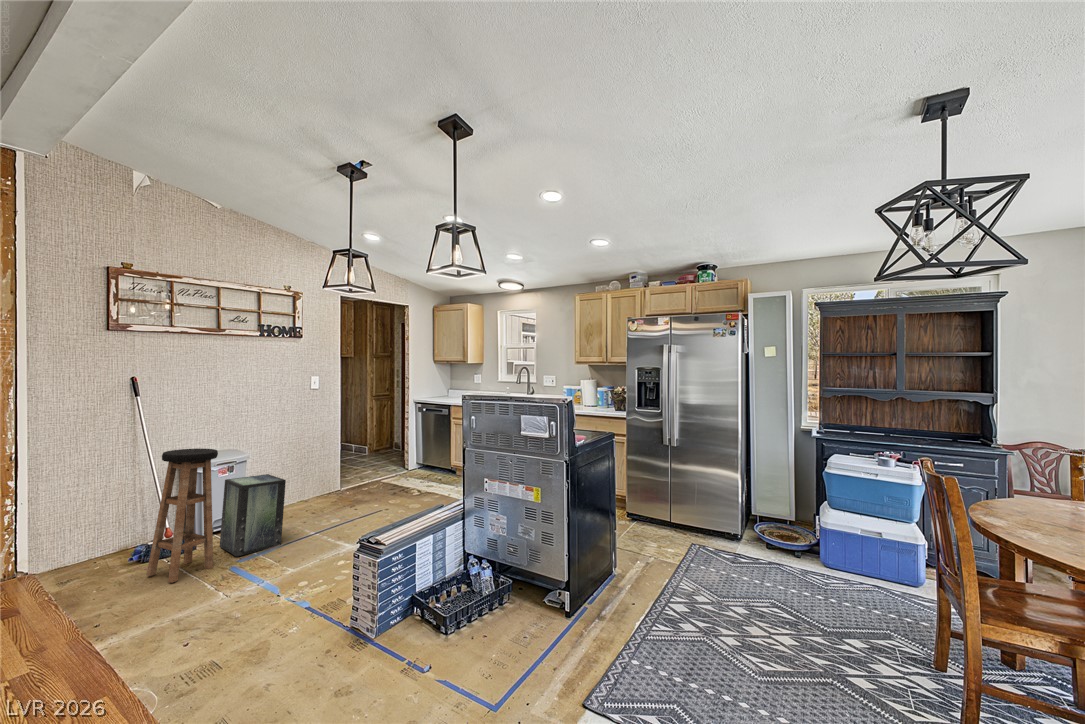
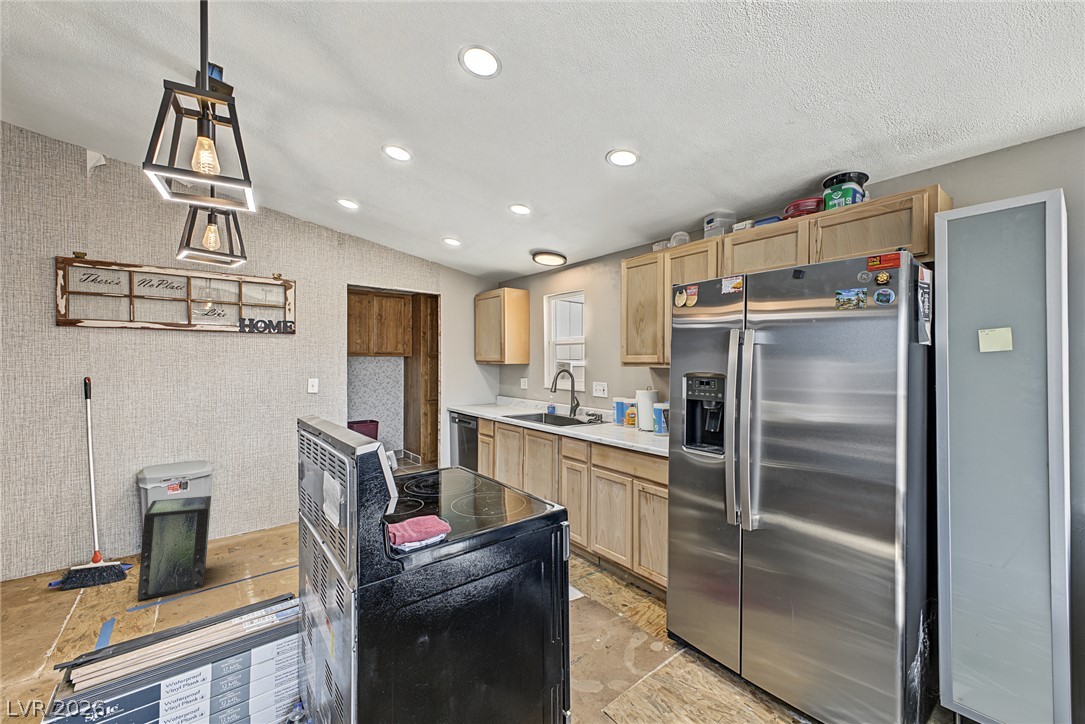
bar stool: present [146,449,218,583] -> none [33,465,117,631]

